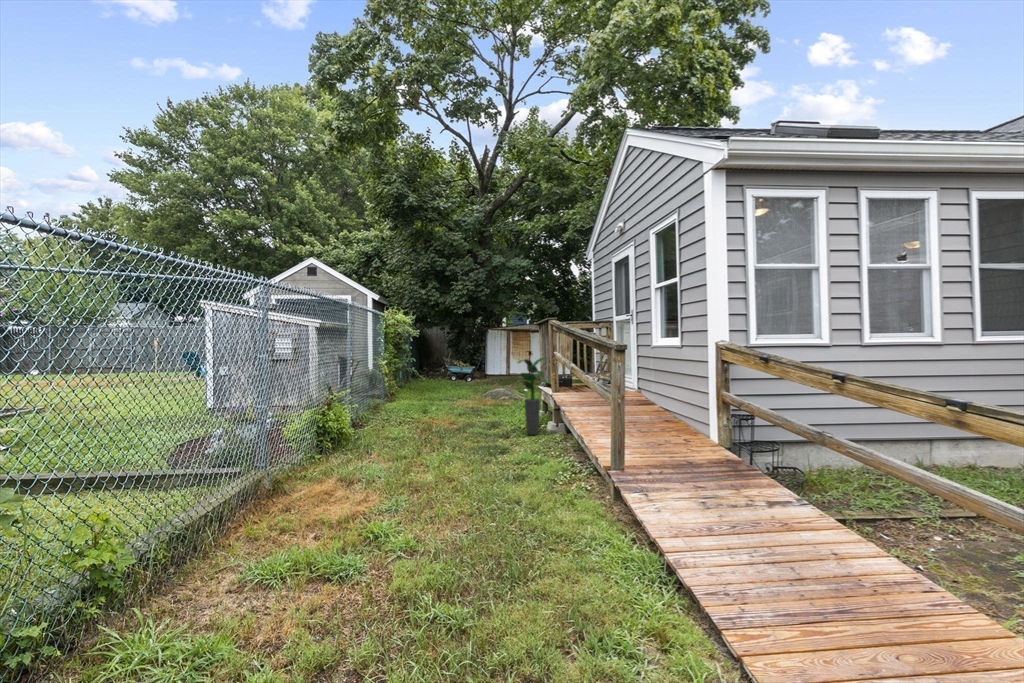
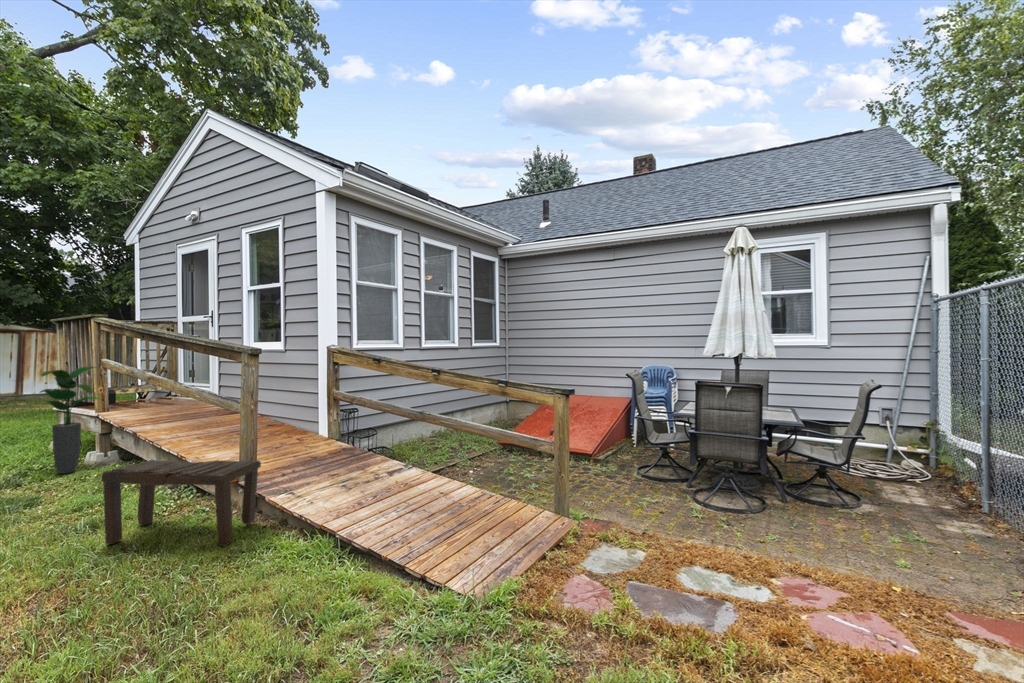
bench: none [513,435,616,526] -> present [102,460,261,547]

